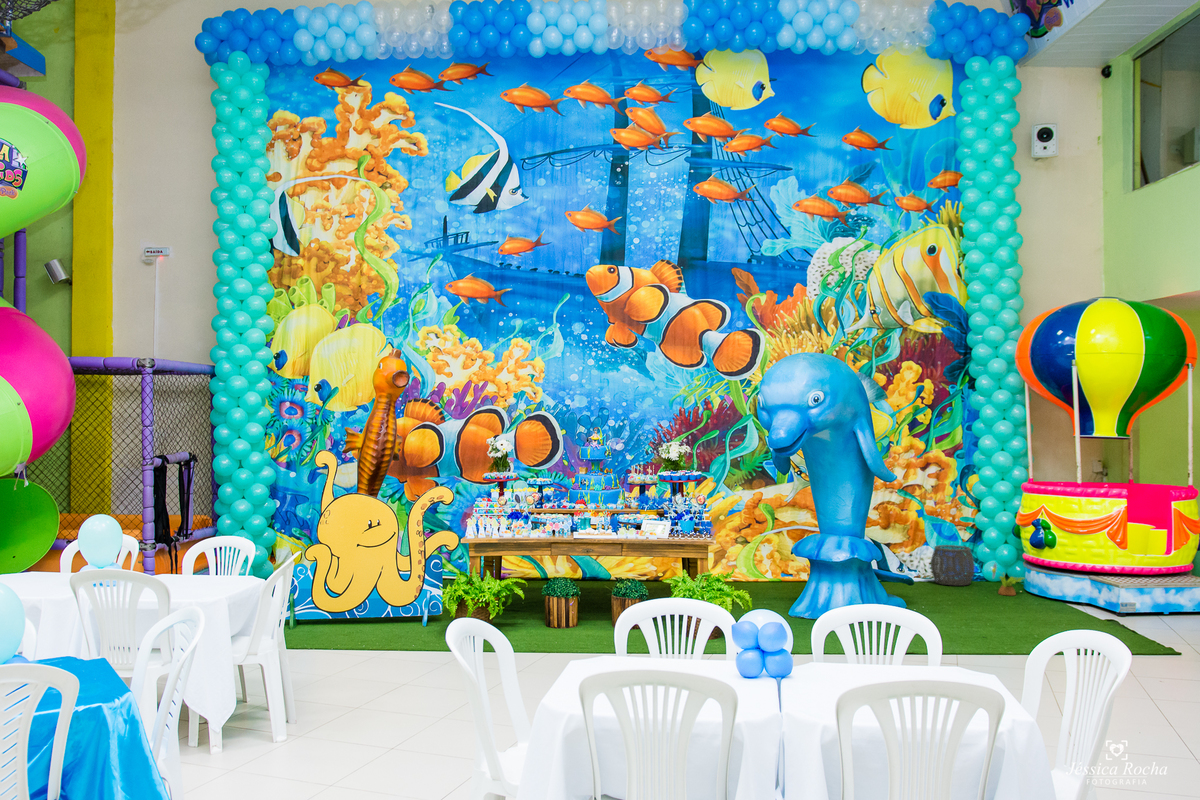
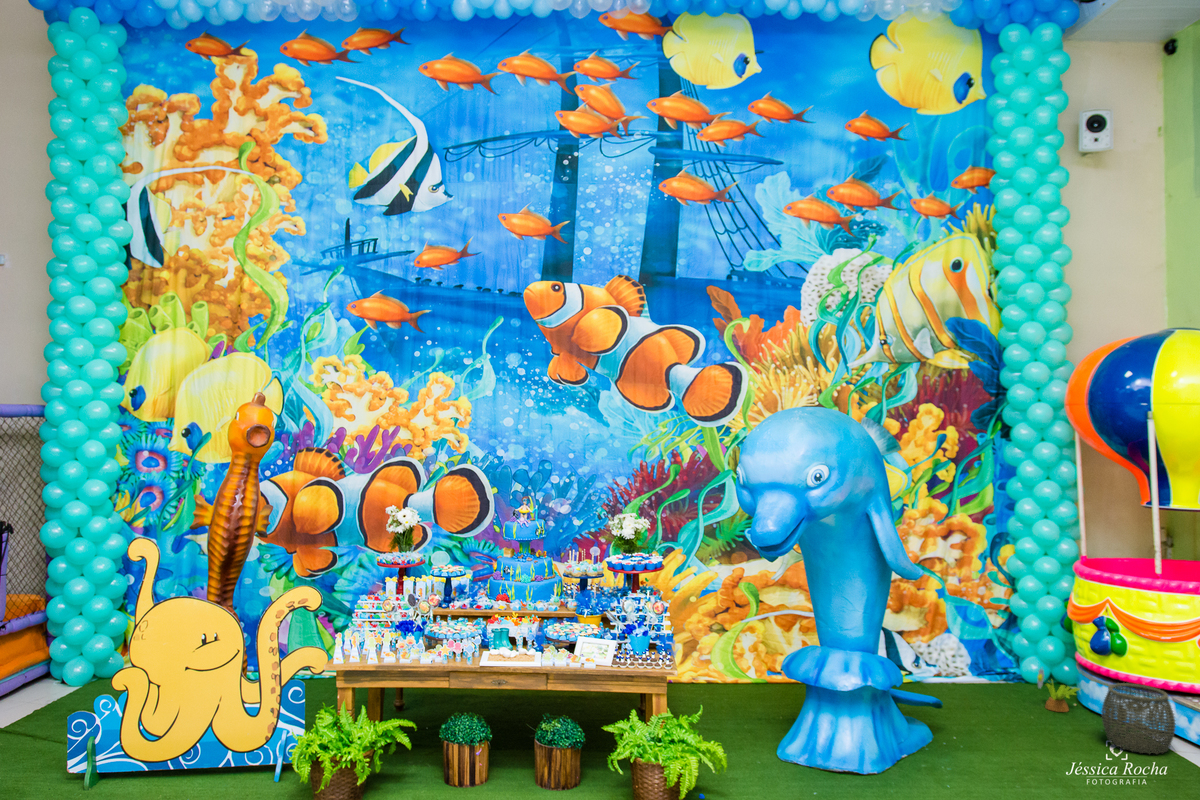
woven basket: present [931,545,974,586] -> present [1101,683,1176,754]

